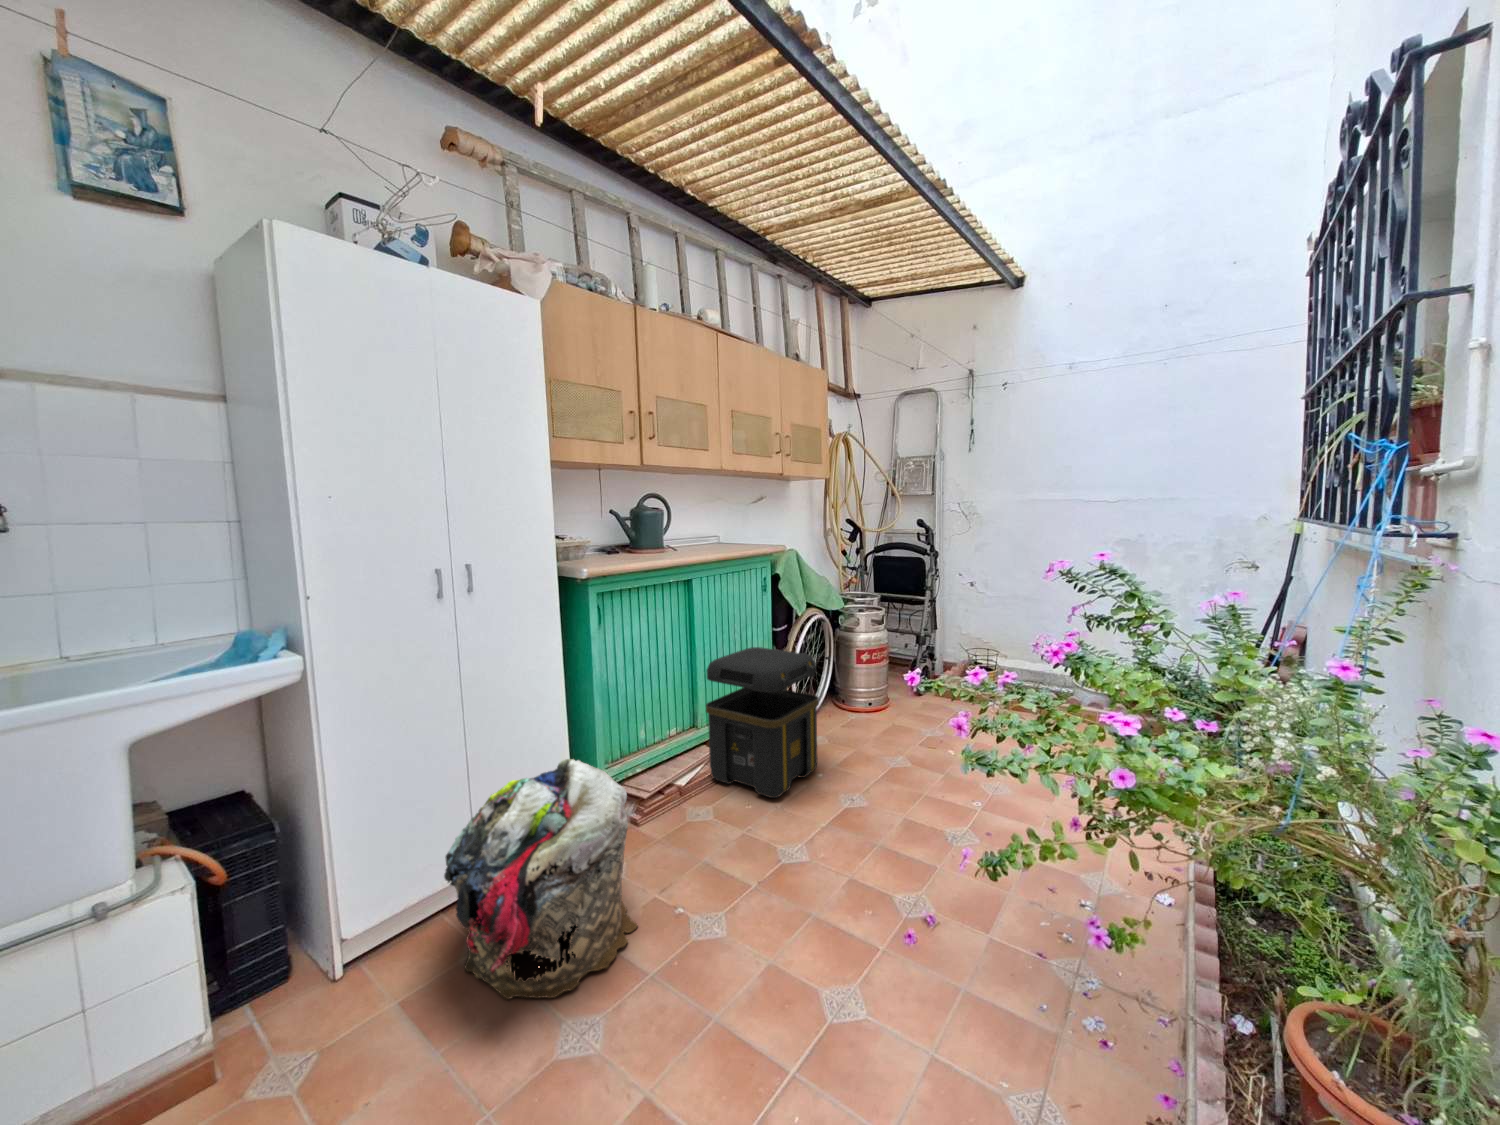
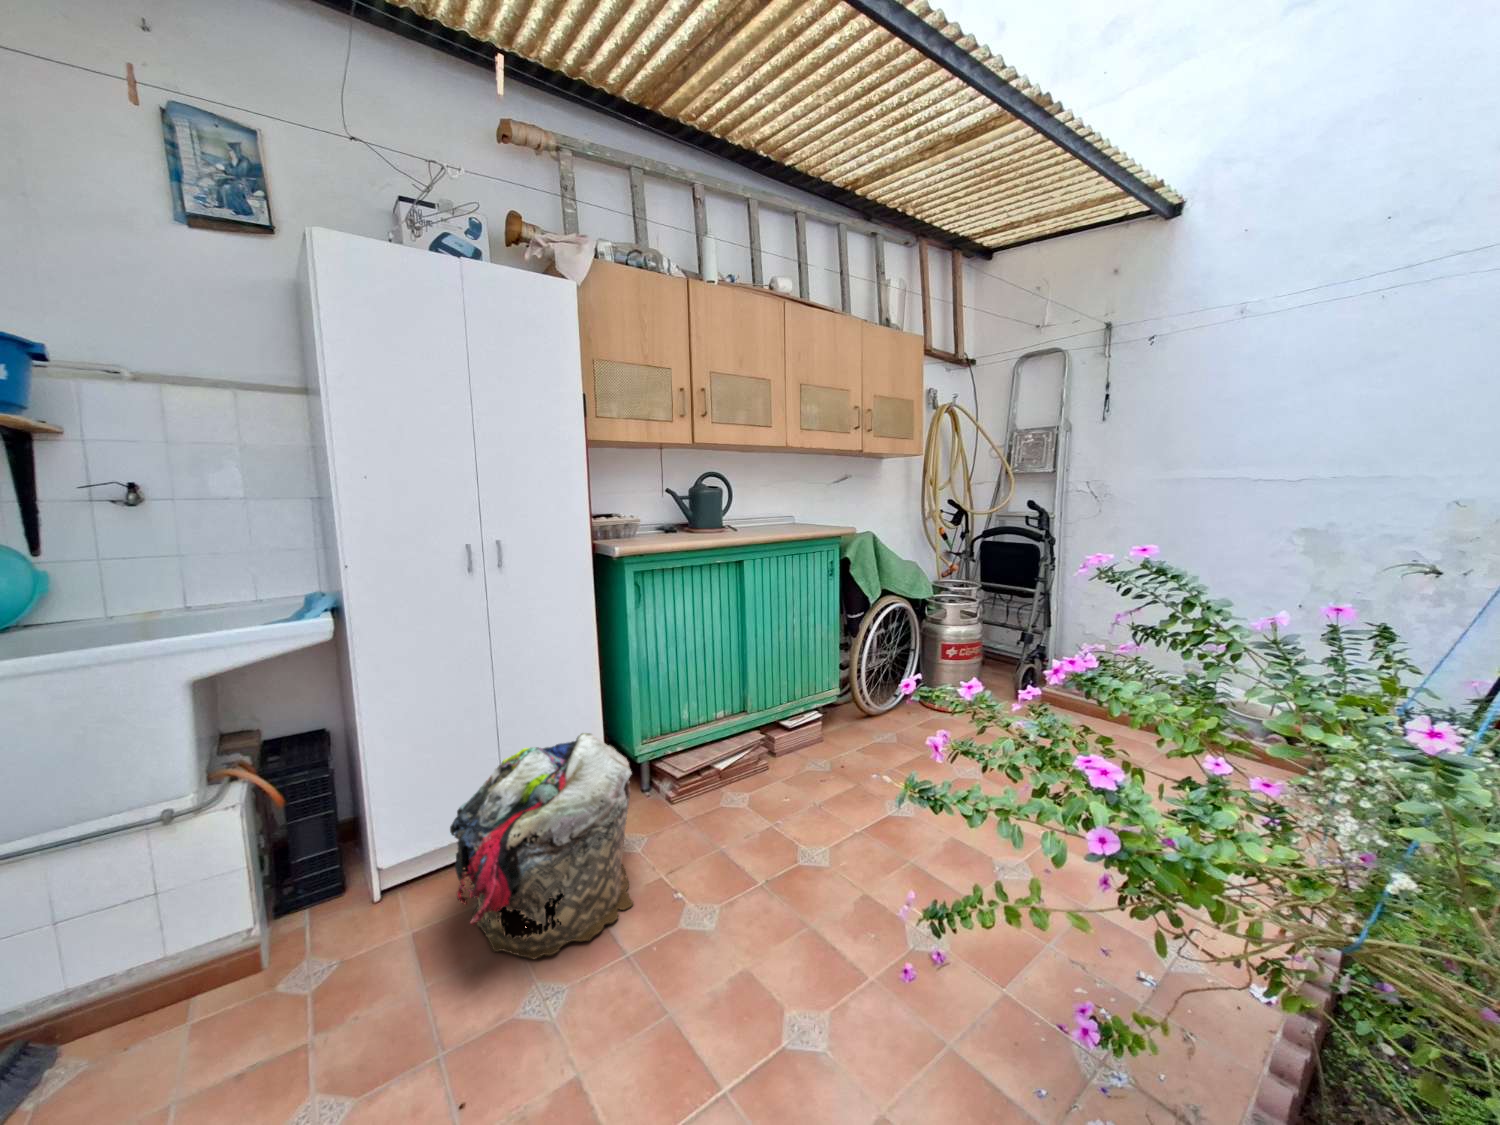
toolbox: present [706,647,819,798] -> none [752,635,874,796]

